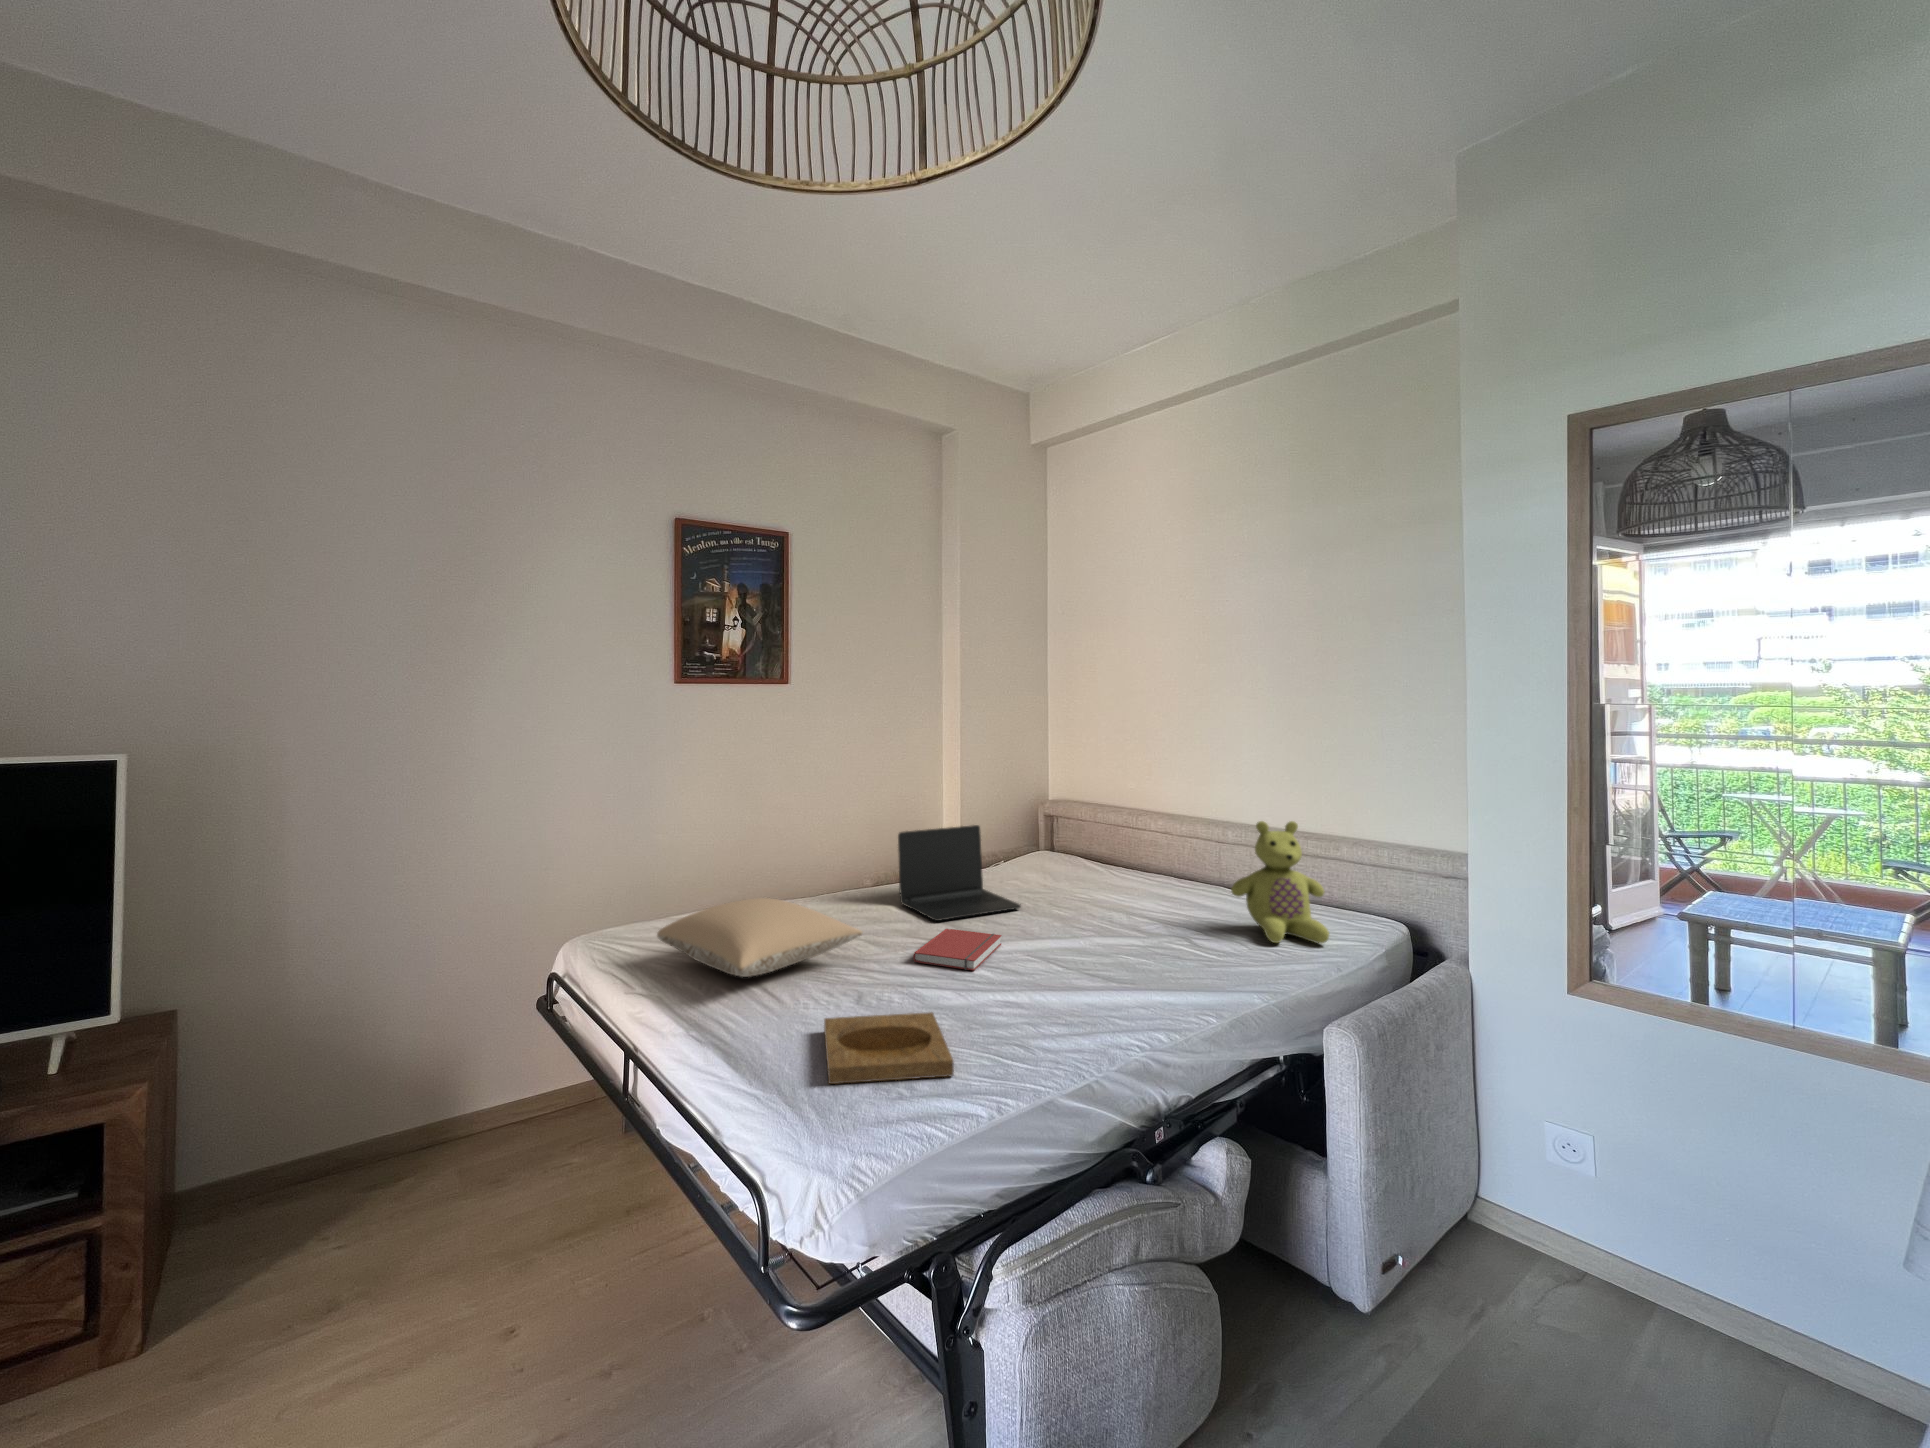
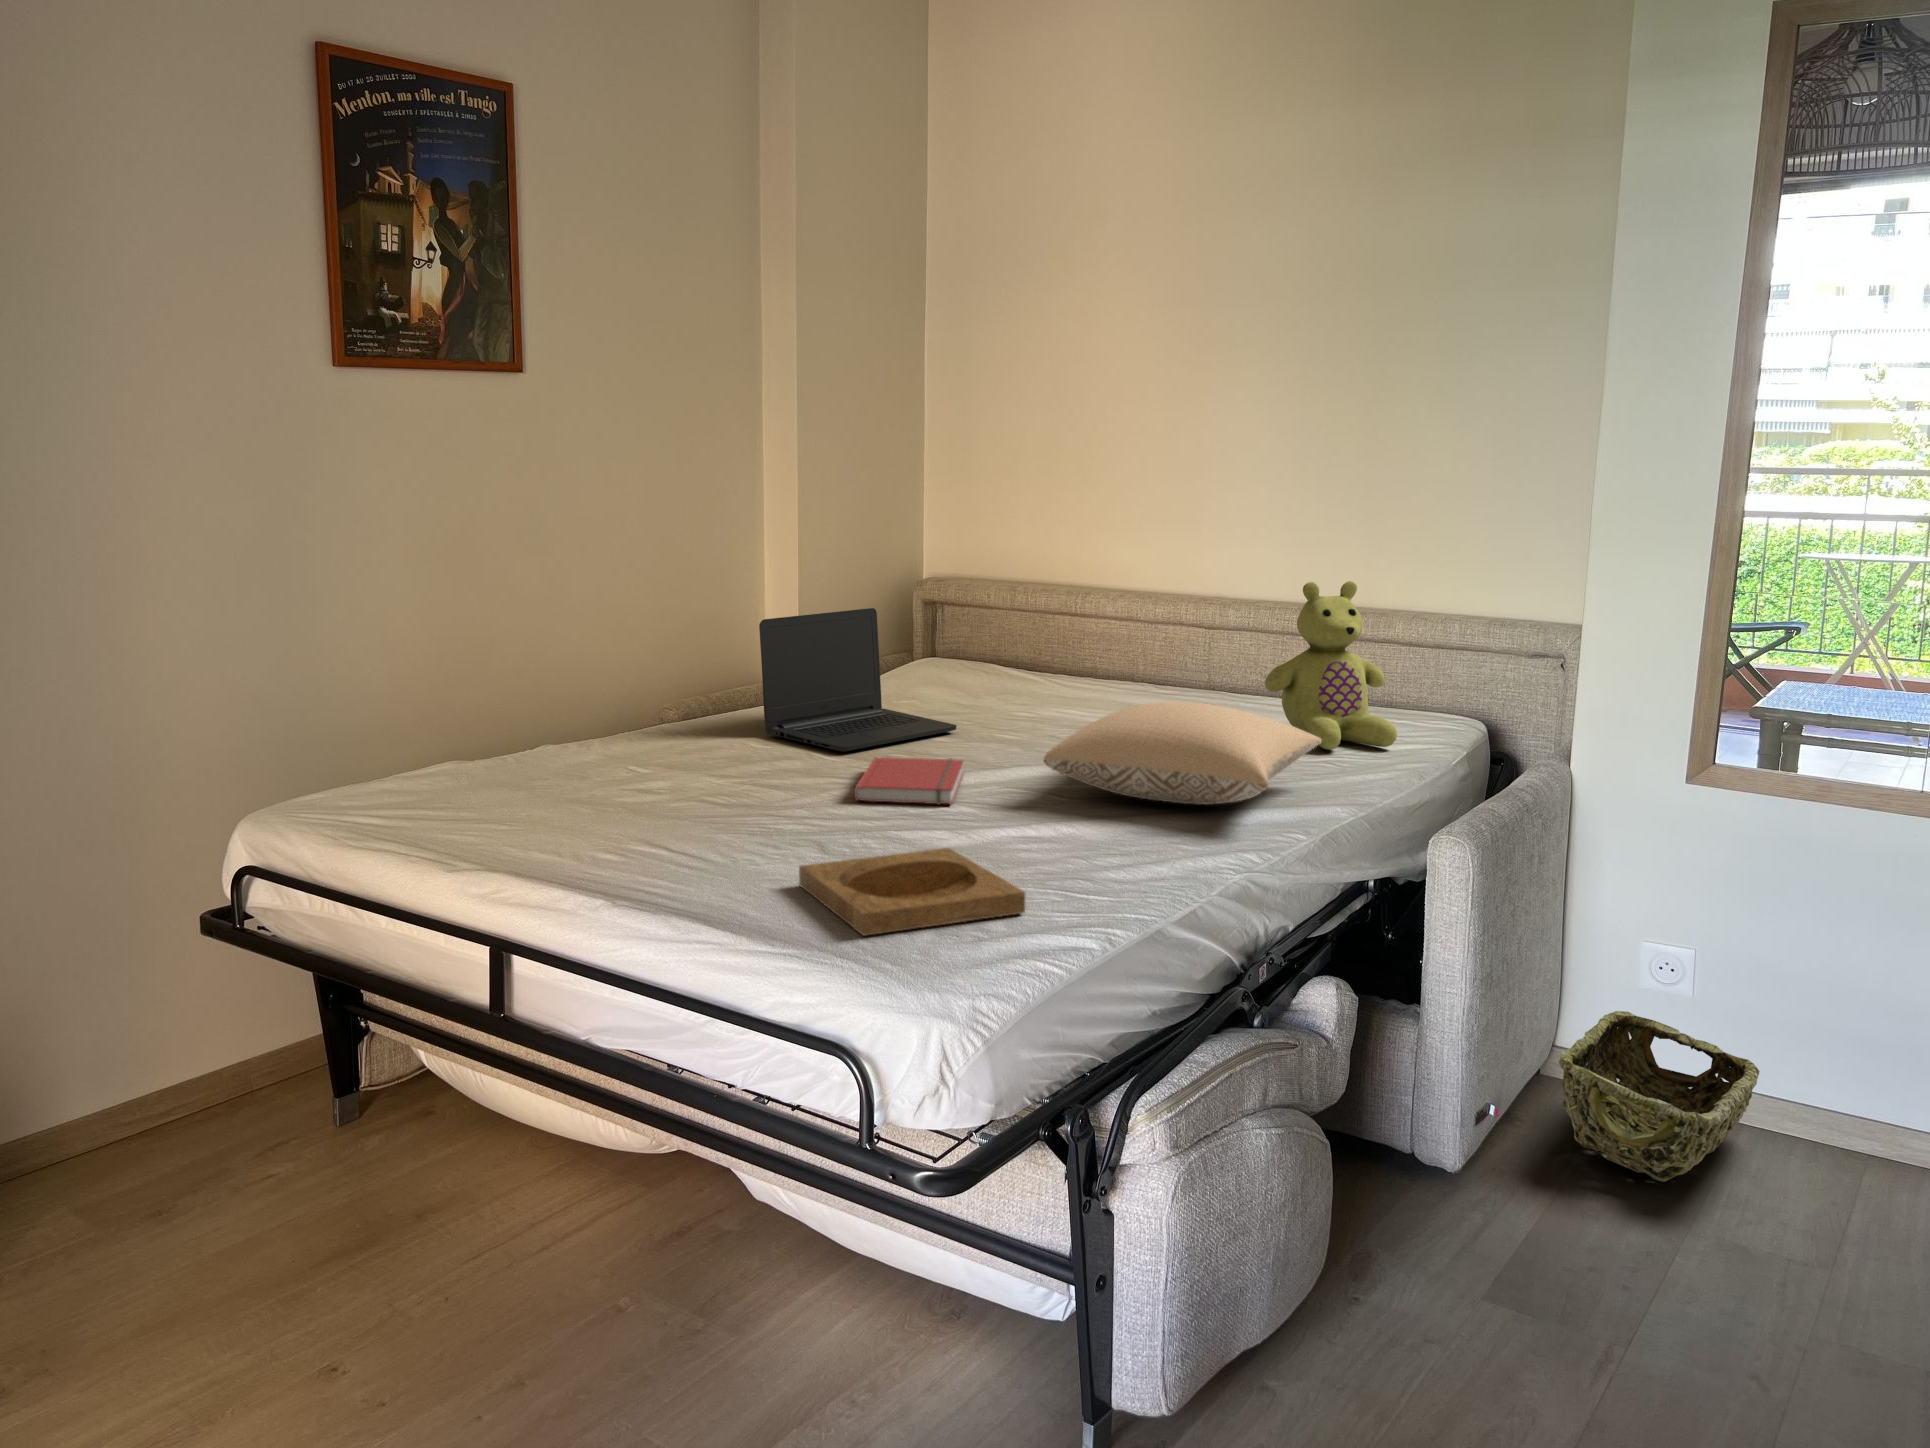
pillow: present [657,898,863,977] -> present [1044,702,1321,804]
woven basket: none [1459,1182,1663,1360] -> present [1559,1011,1760,1182]

